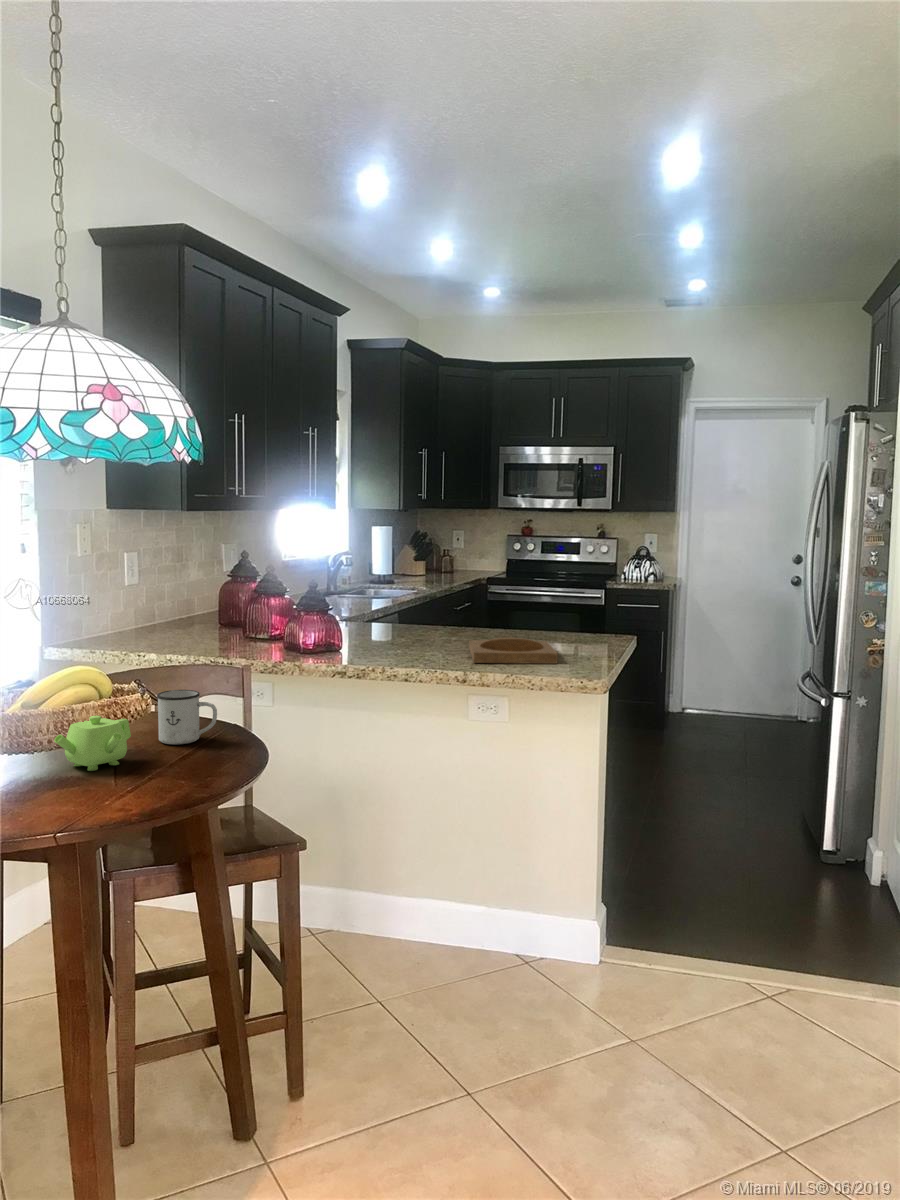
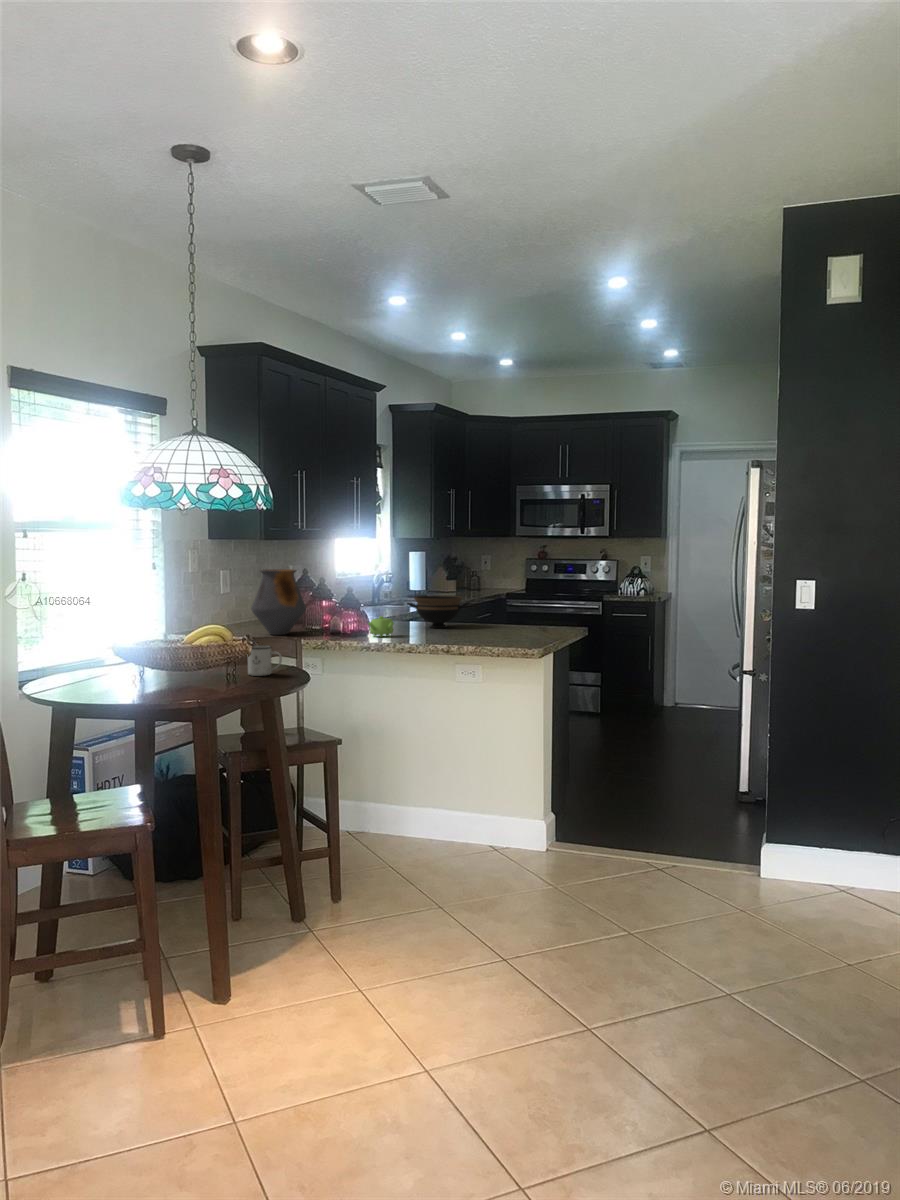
vase: none [168,553,249,649] -> present [251,569,306,635]
bowl: none [389,590,478,636] -> present [407,595,470,628]
tray: present [469,637,558,664] -> none [456,625,514,641]
teapot: present [54,716,131,771] -> present [368,616,394,637]

